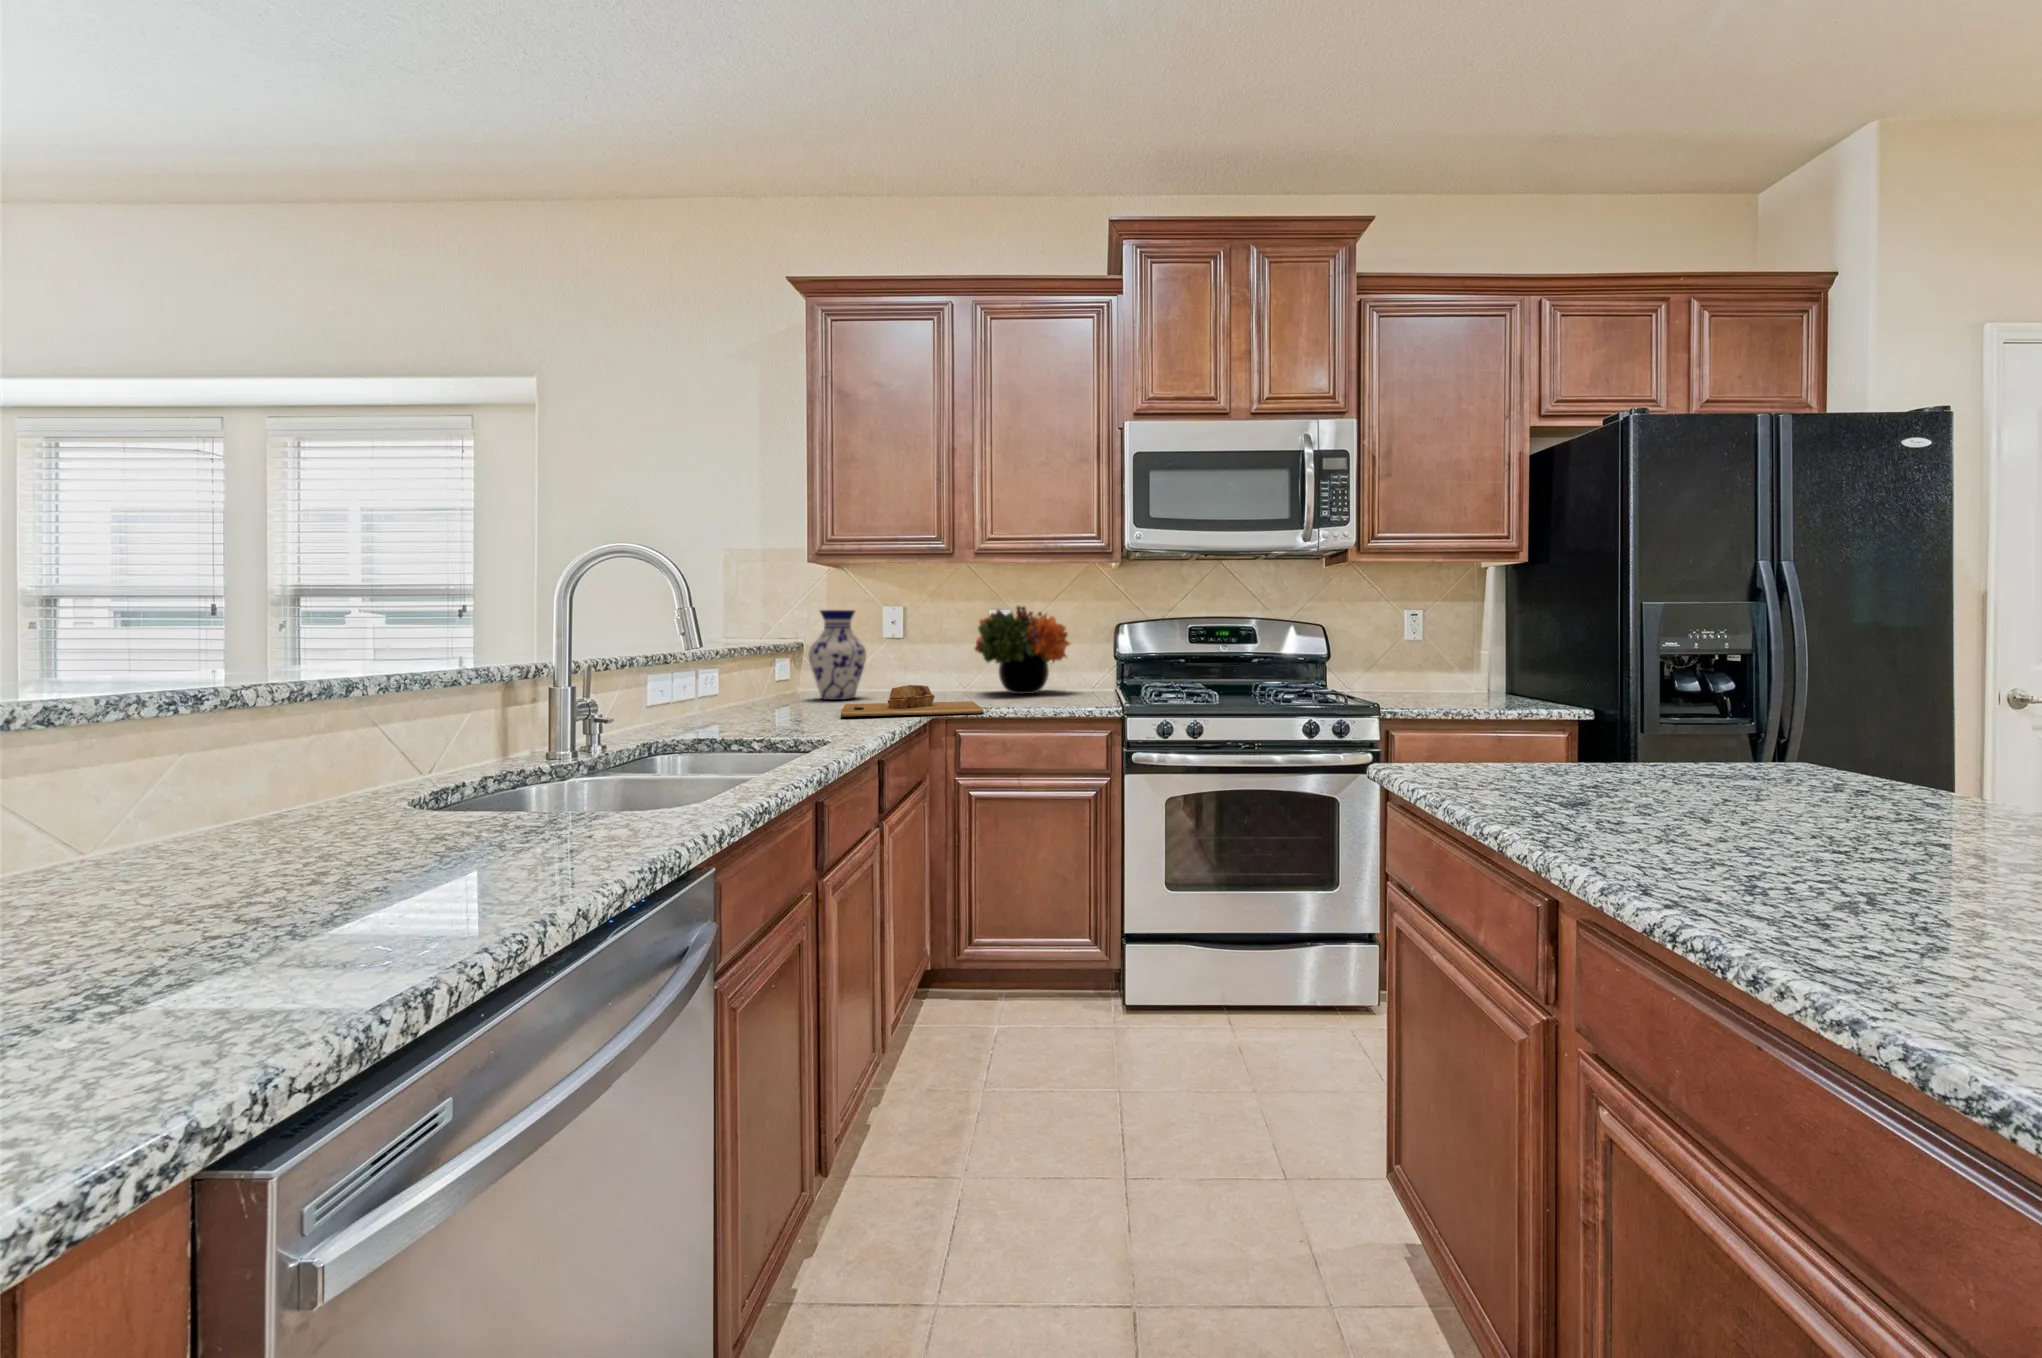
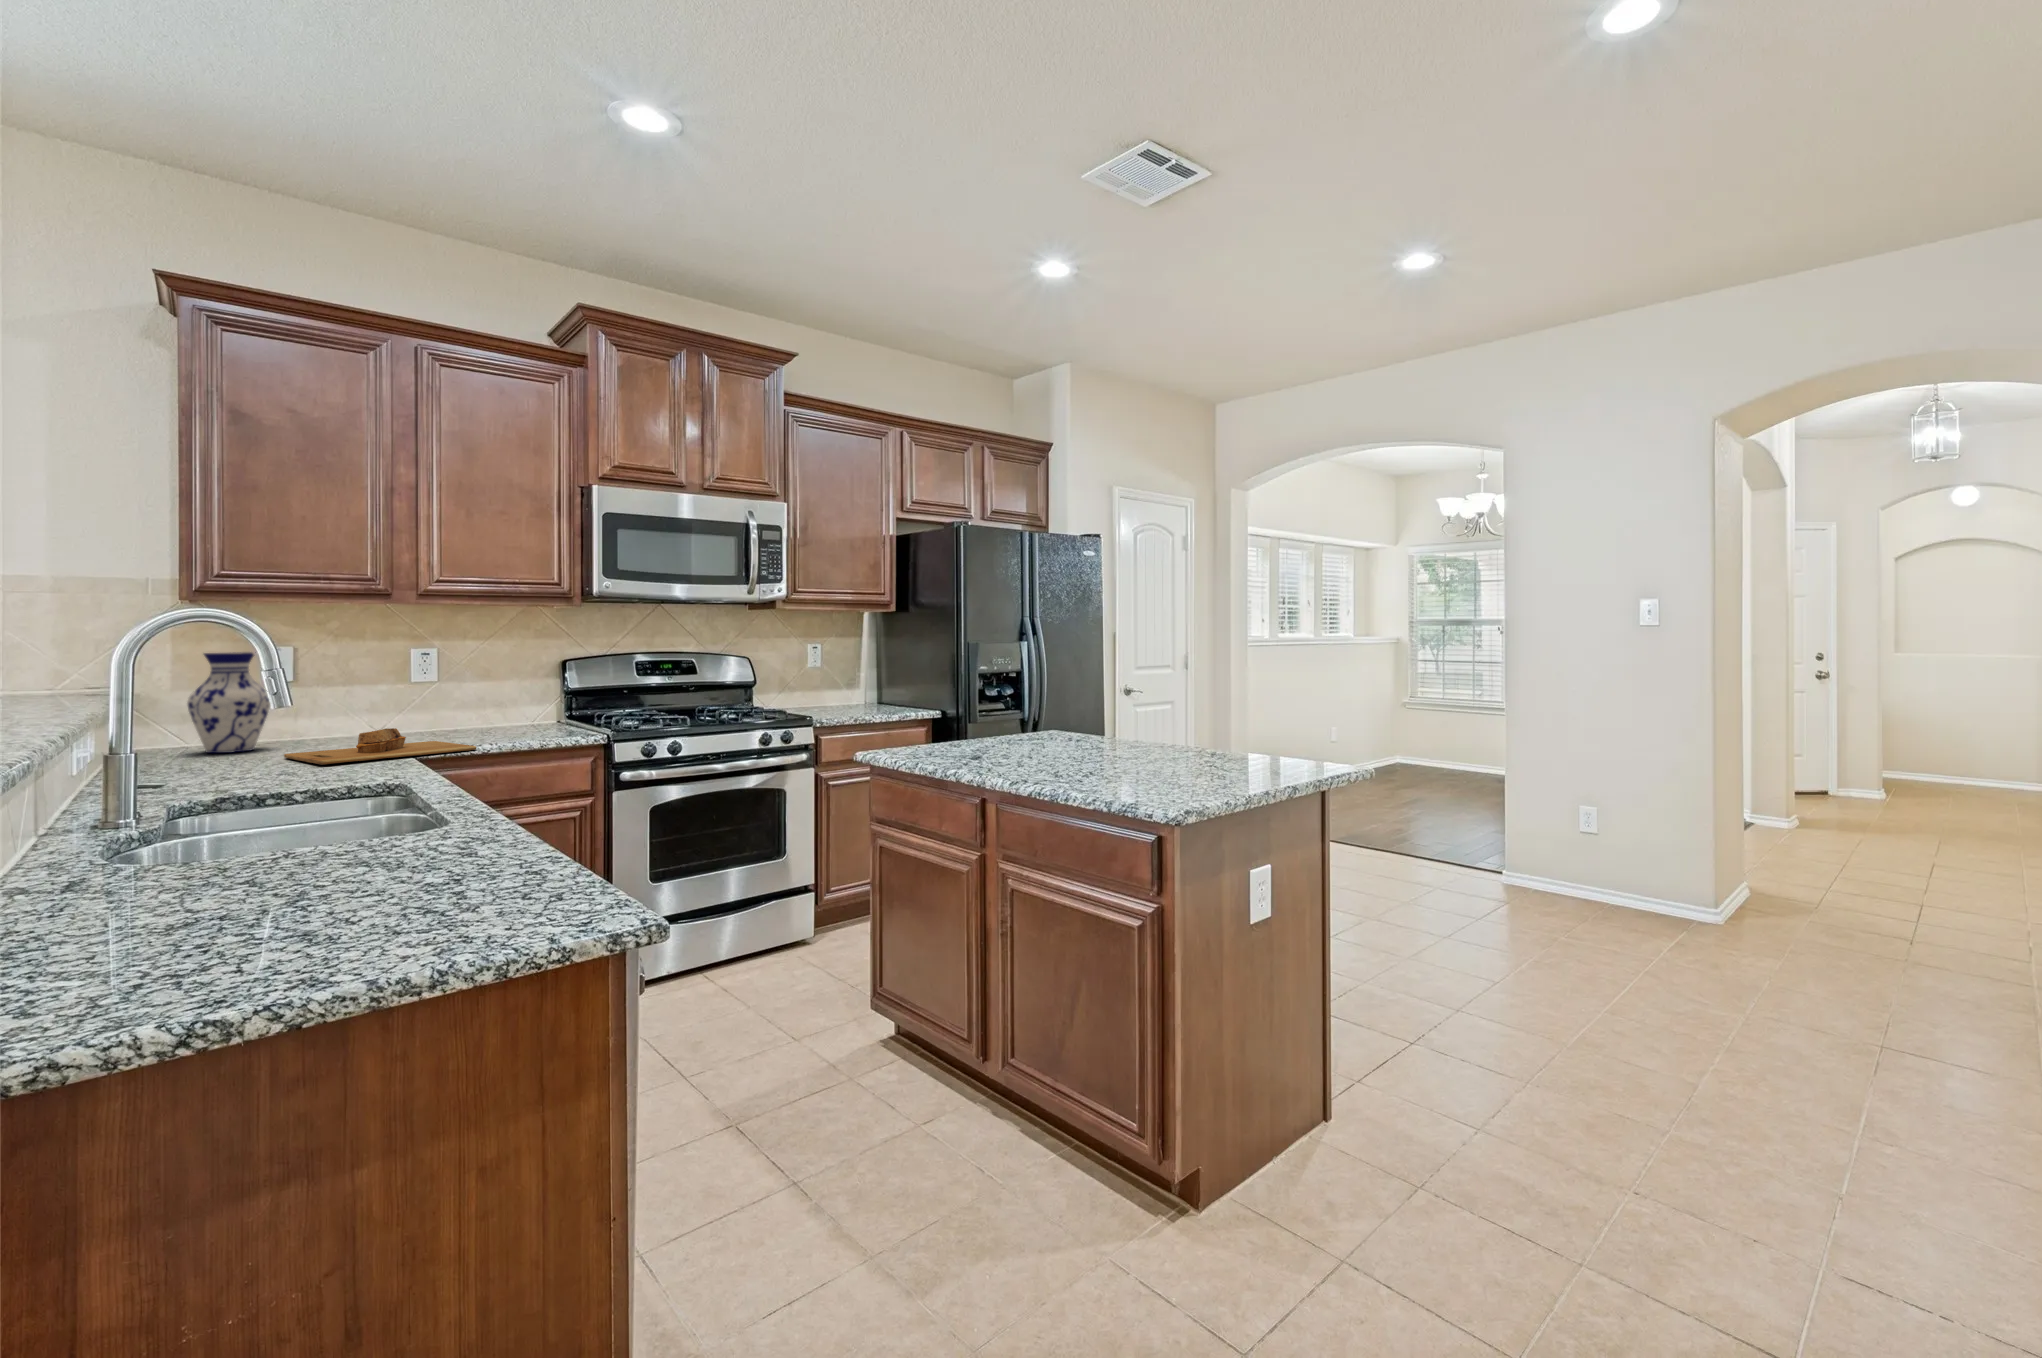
flower arrangement: present [975,606,1070,694] -> none [399,644,516,732]

